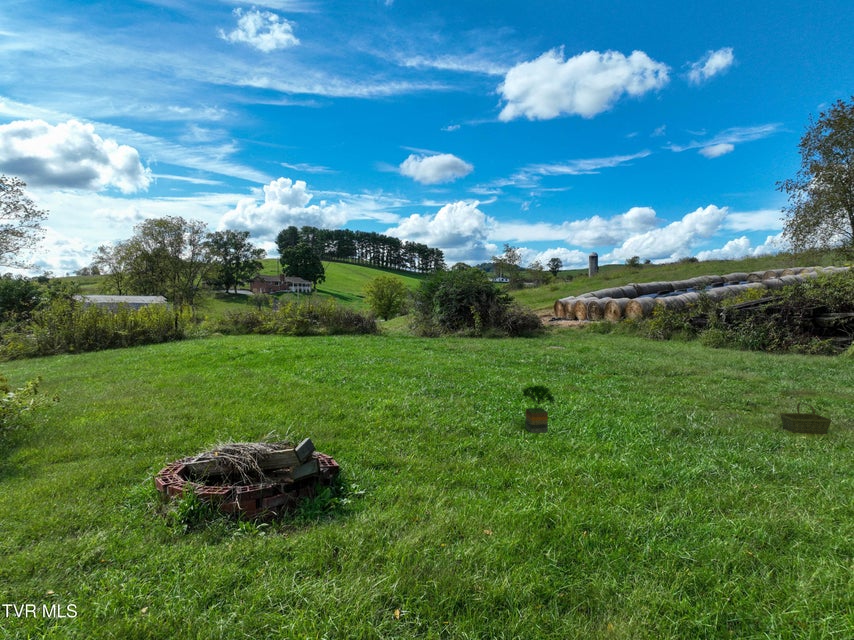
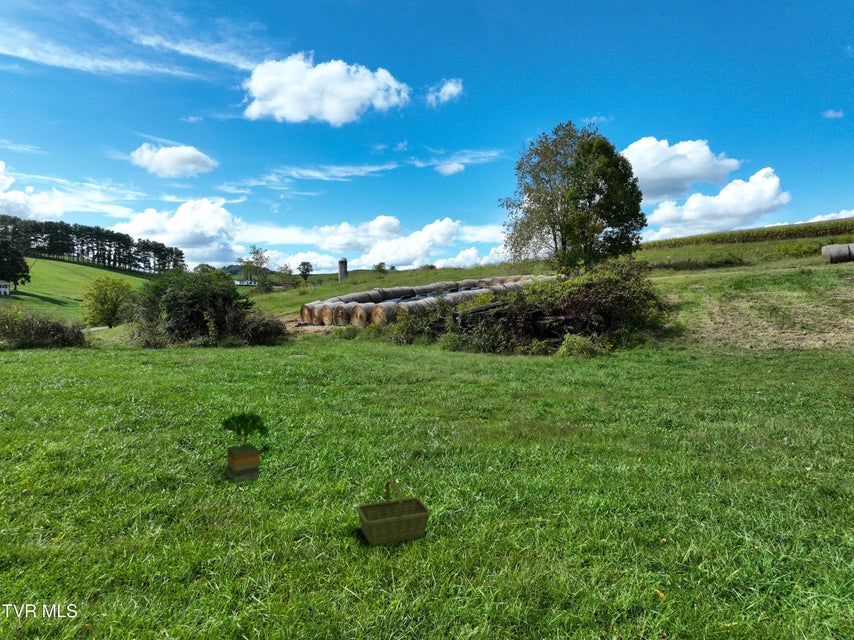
basket: present [780,403,832,434] -> present [357,481,431,546]

